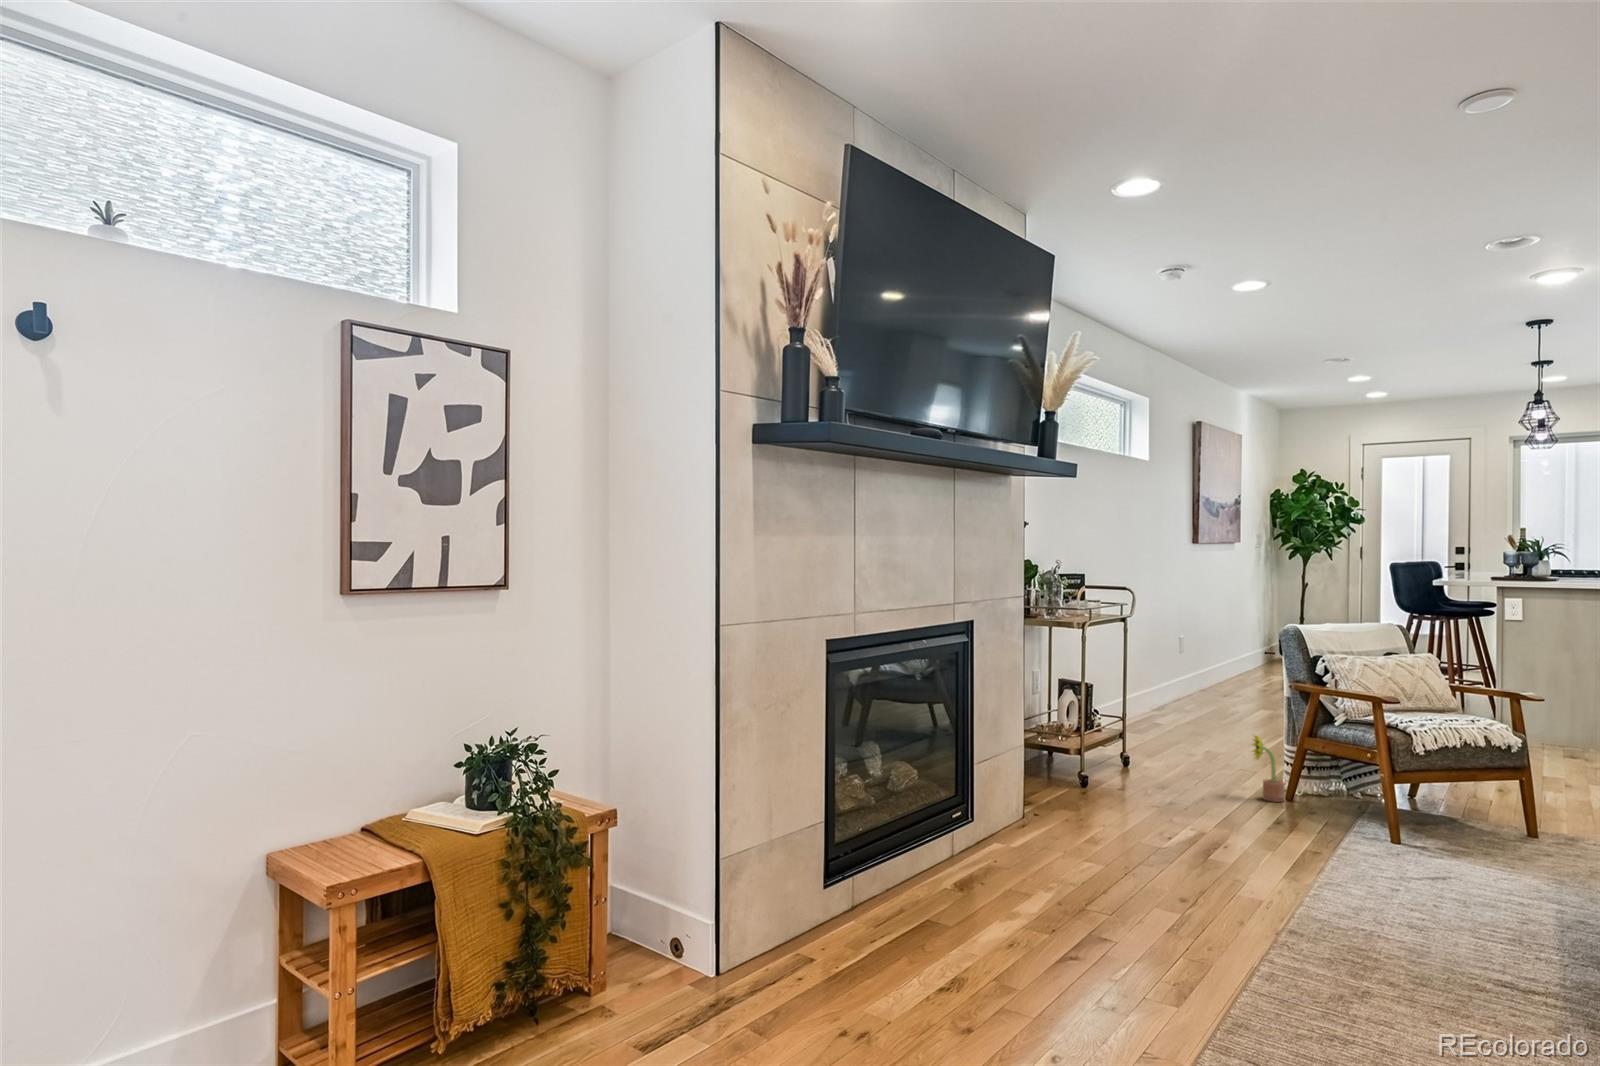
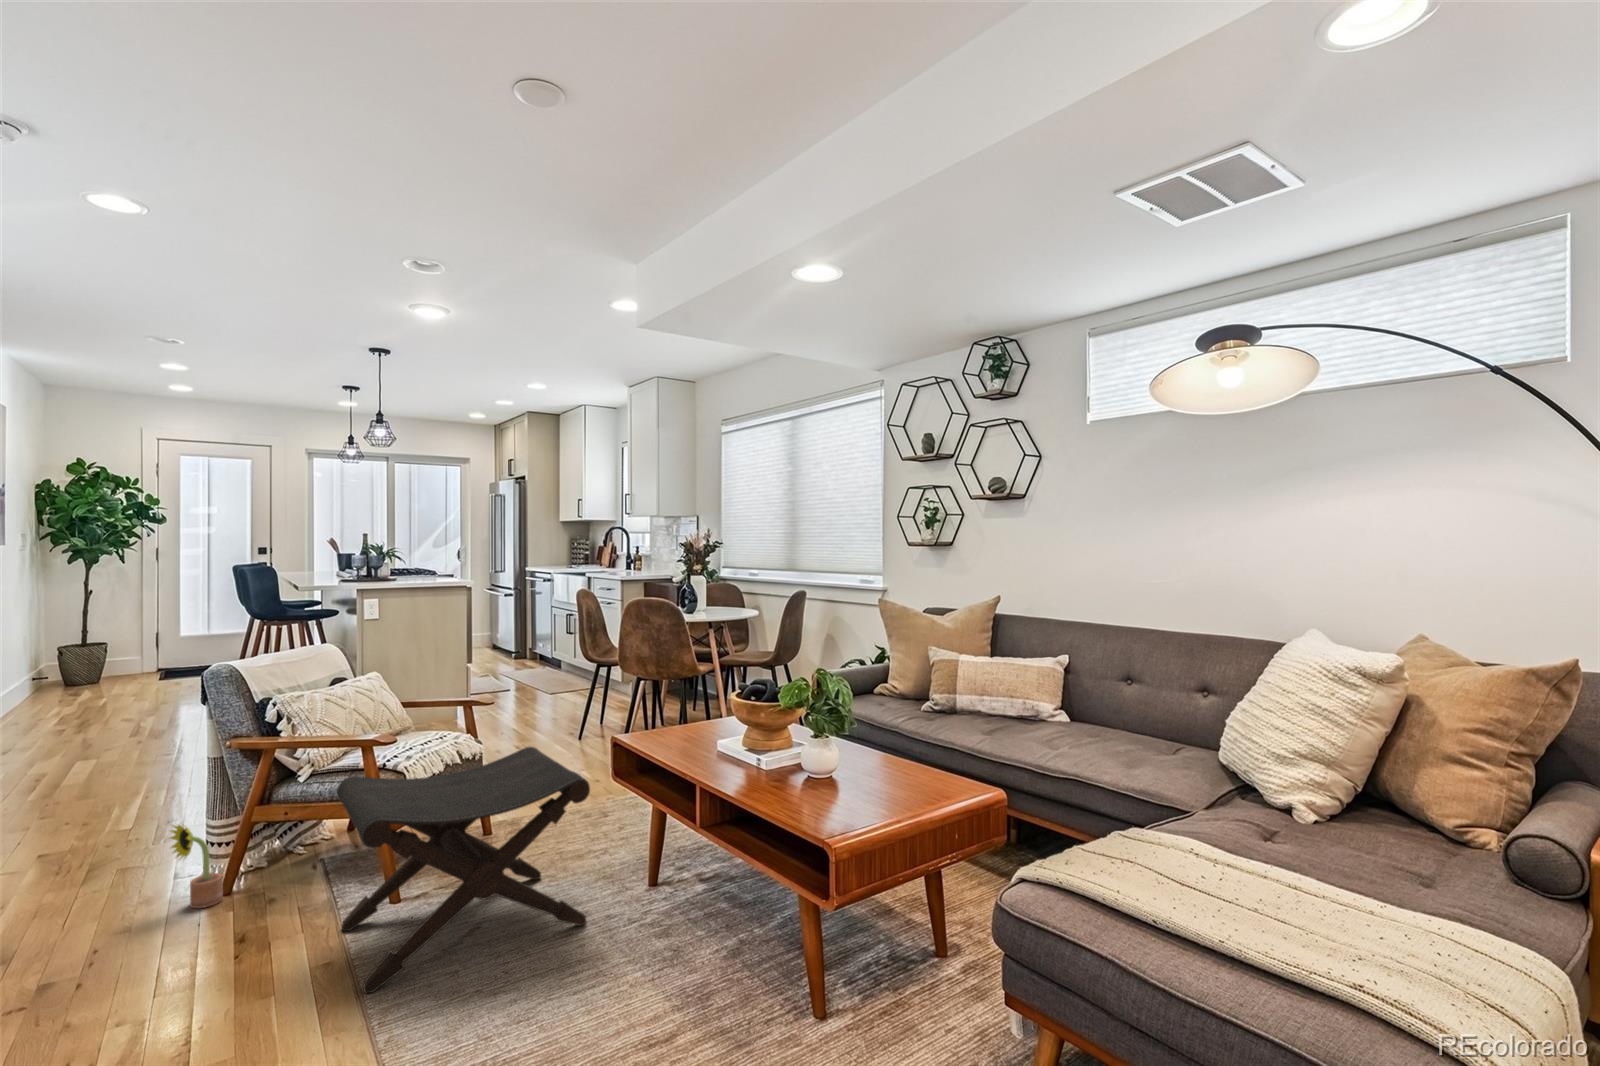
footstool: none [1320,720,1552,913] -> present [337,747,590,993]

